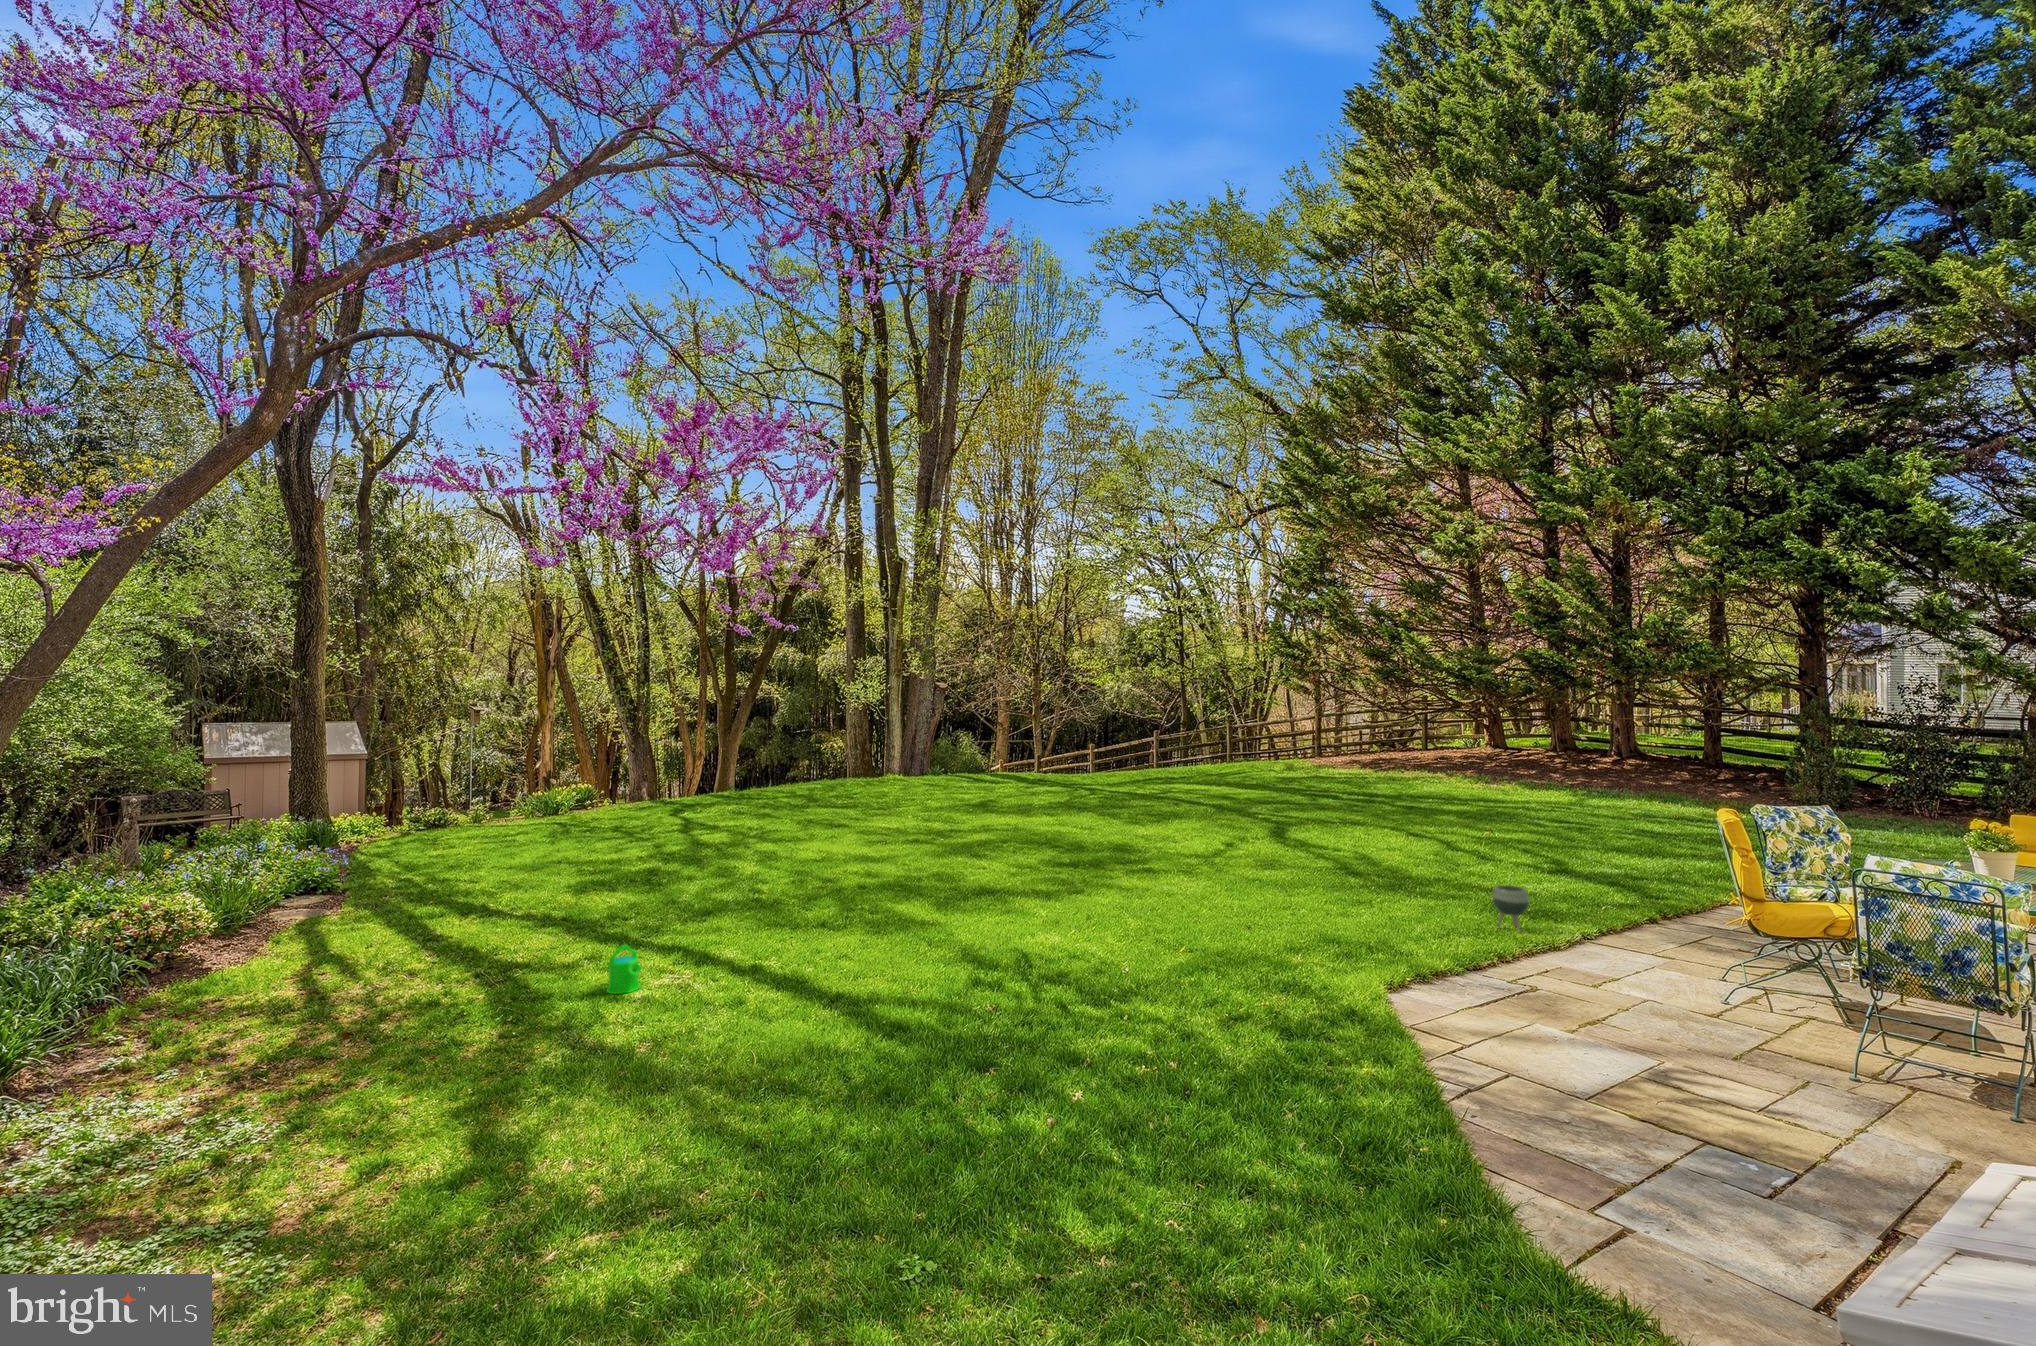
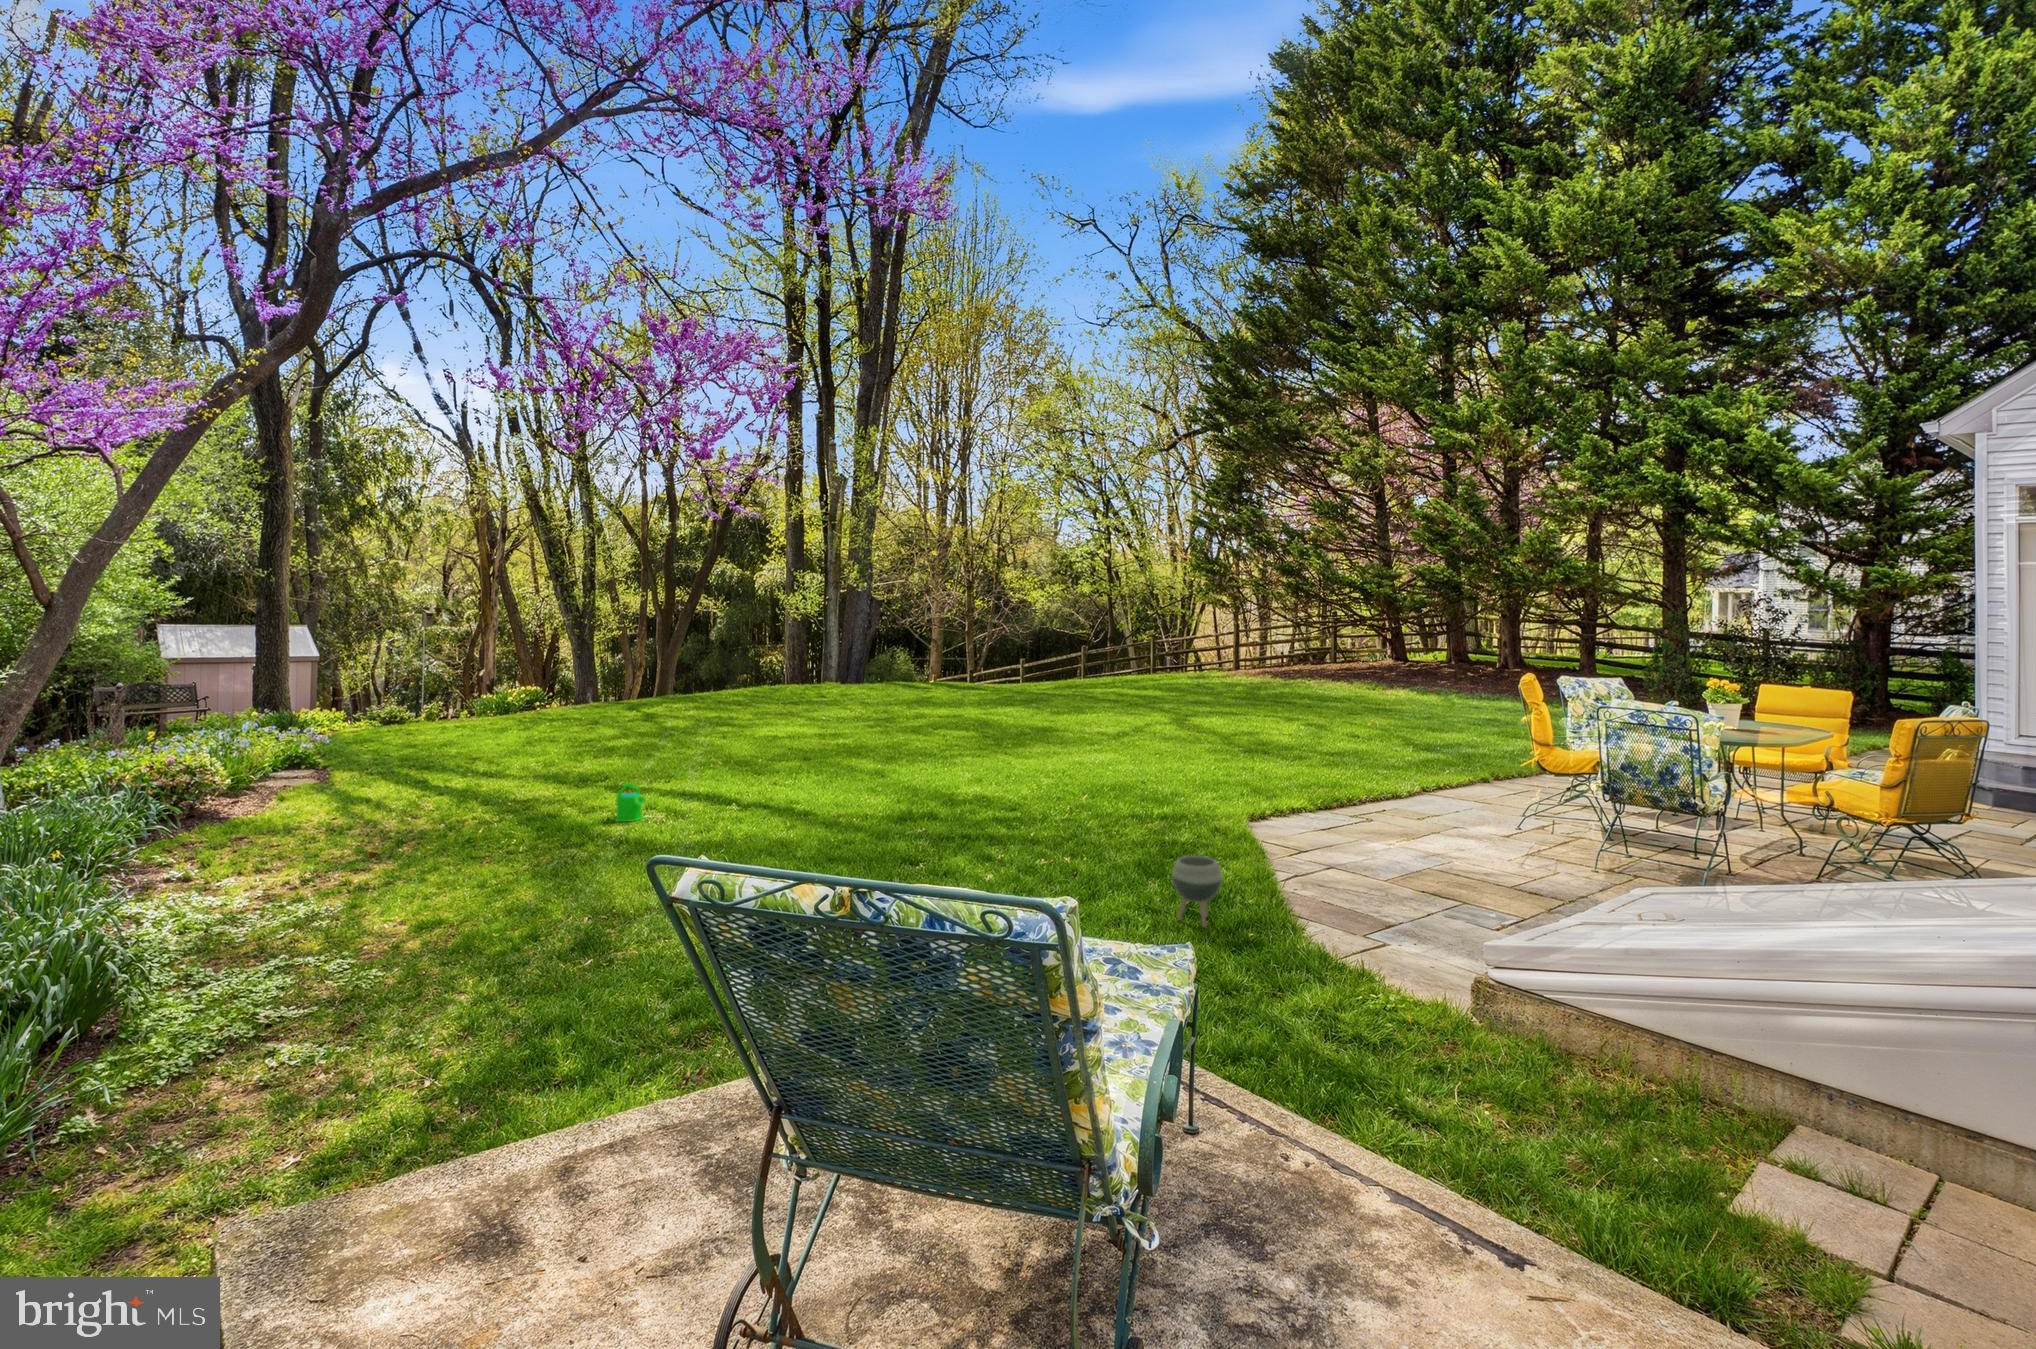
planter: present [1492,885,1529,932] -> present [1172,856,1222,928]

